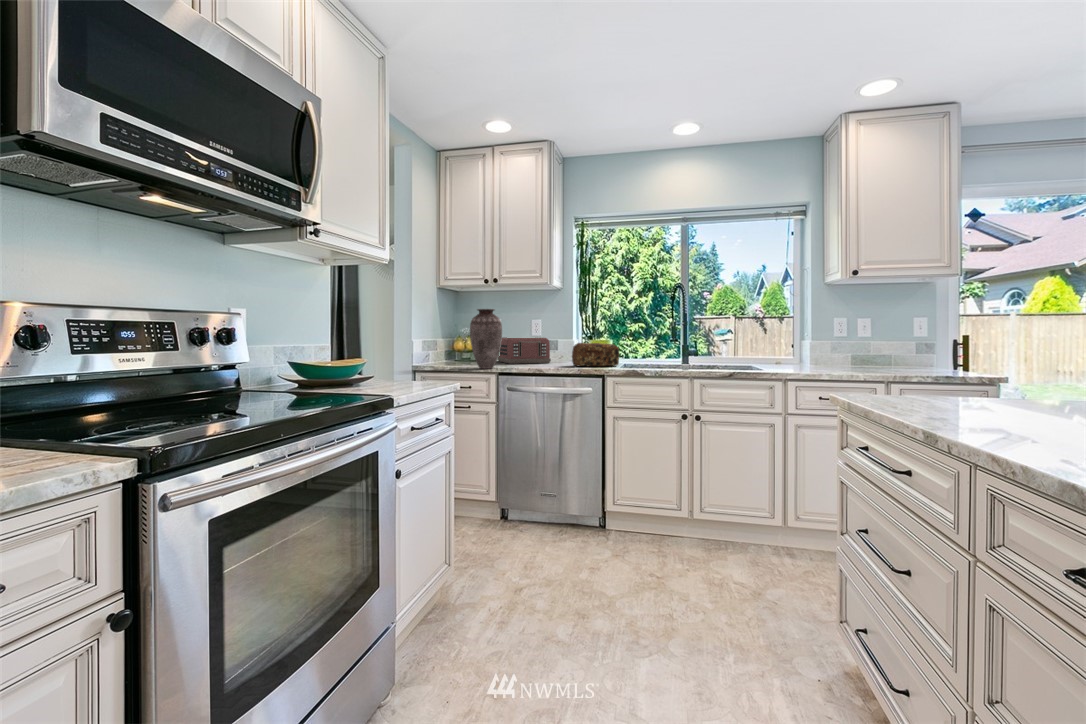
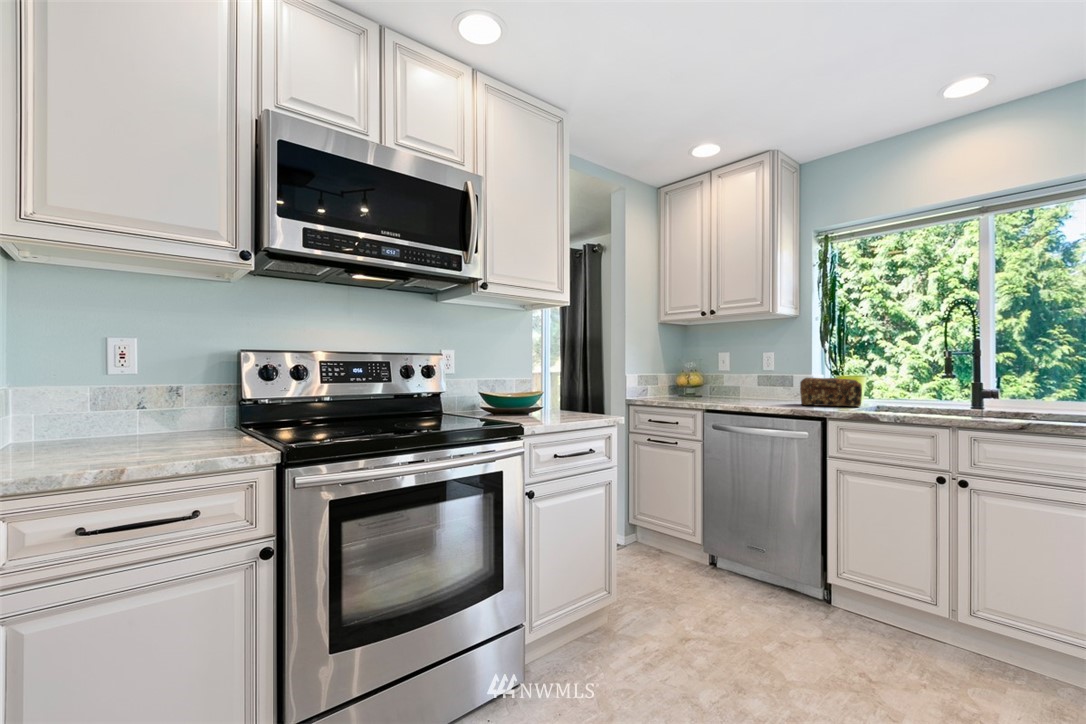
vase: present [470,309,502,369] -> none [675,342,709,404]
toaster: present [498,337,551,364] -> none [726,371,782,400]

